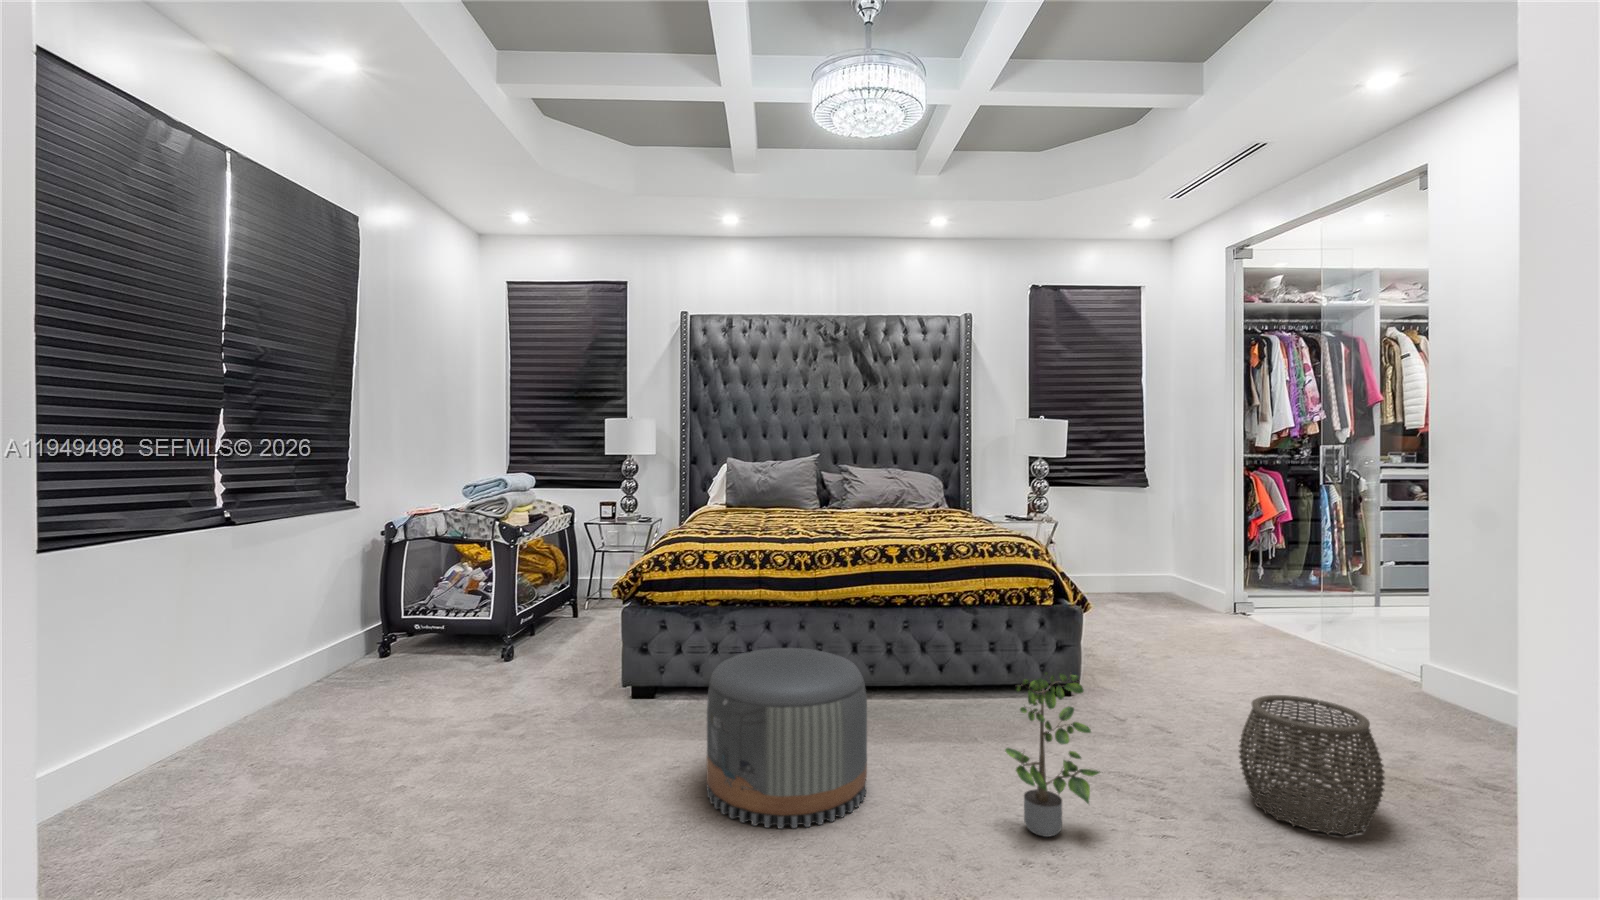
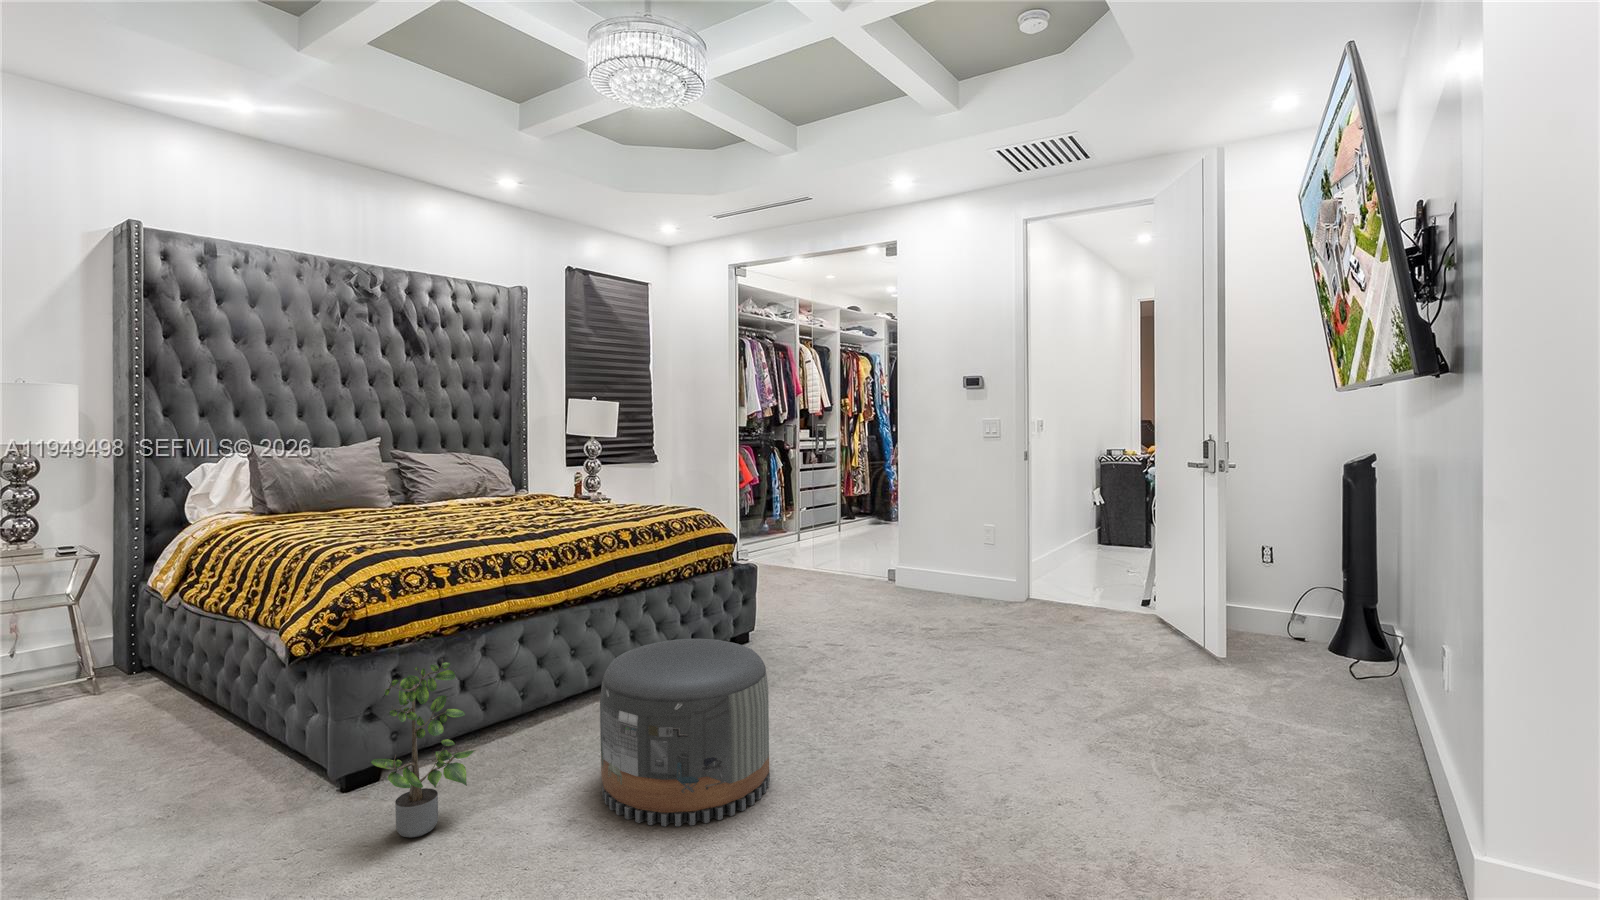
potted plant: present [1005,673,1100,837] -> present [371,662,475,837]
woven basket: present [1239,695,1385,836] -> none [927,593,1007,674]

